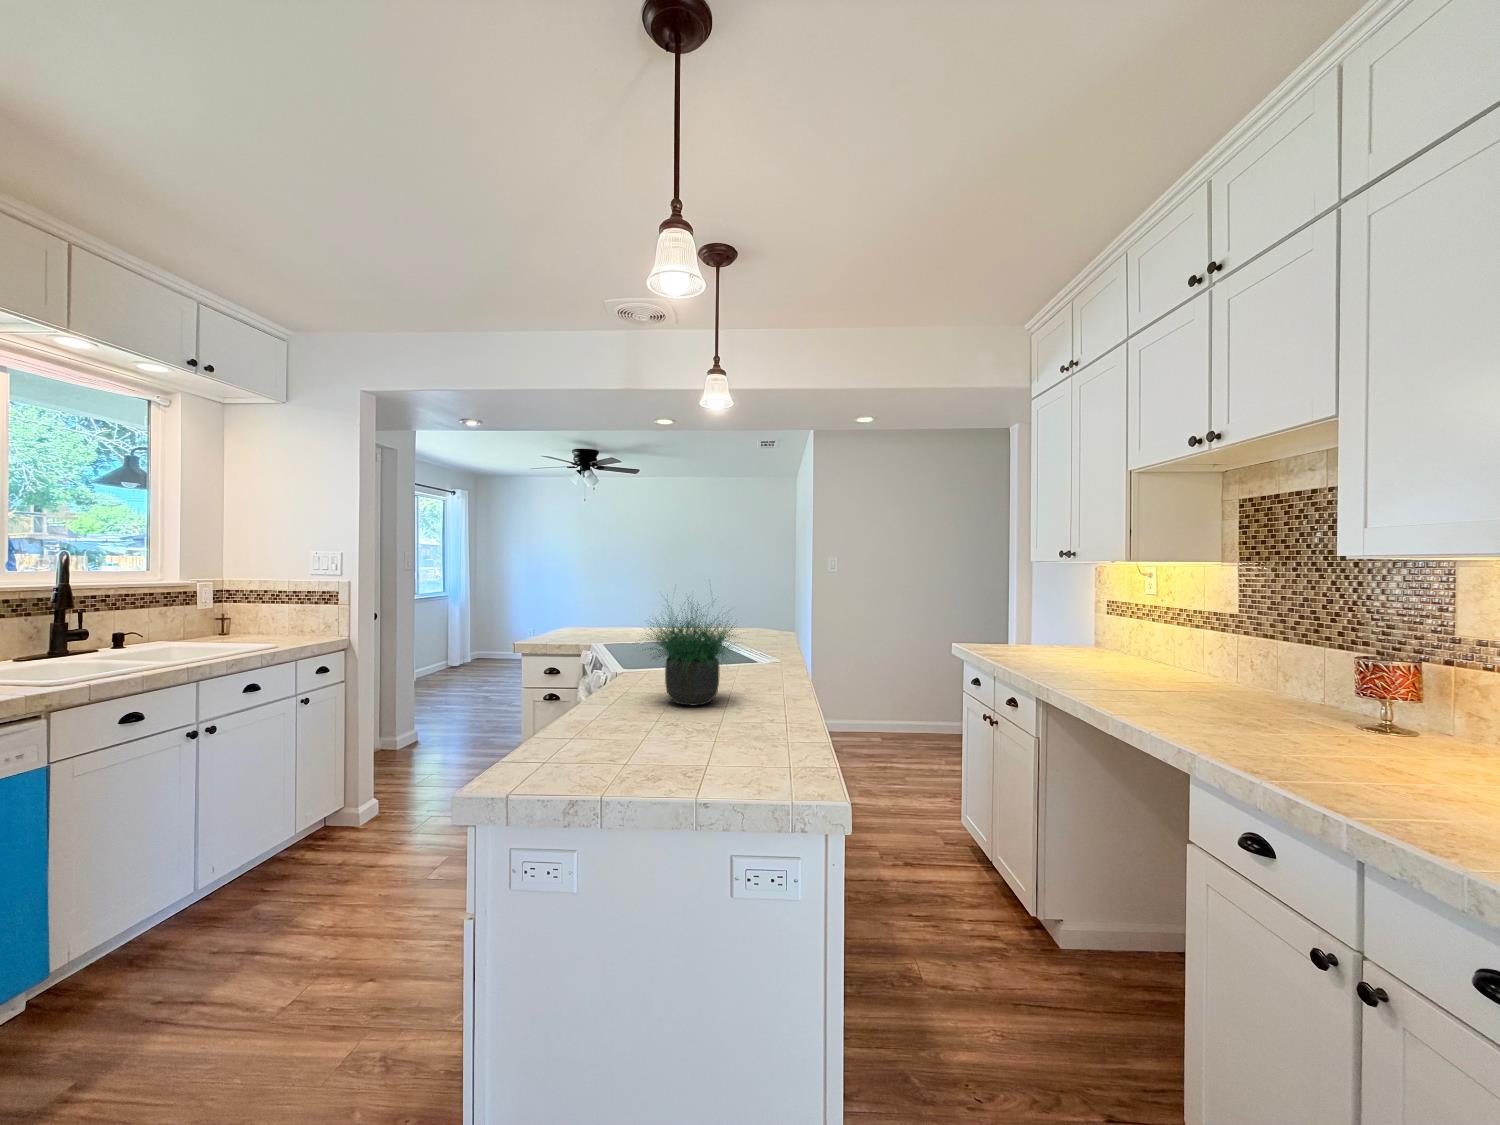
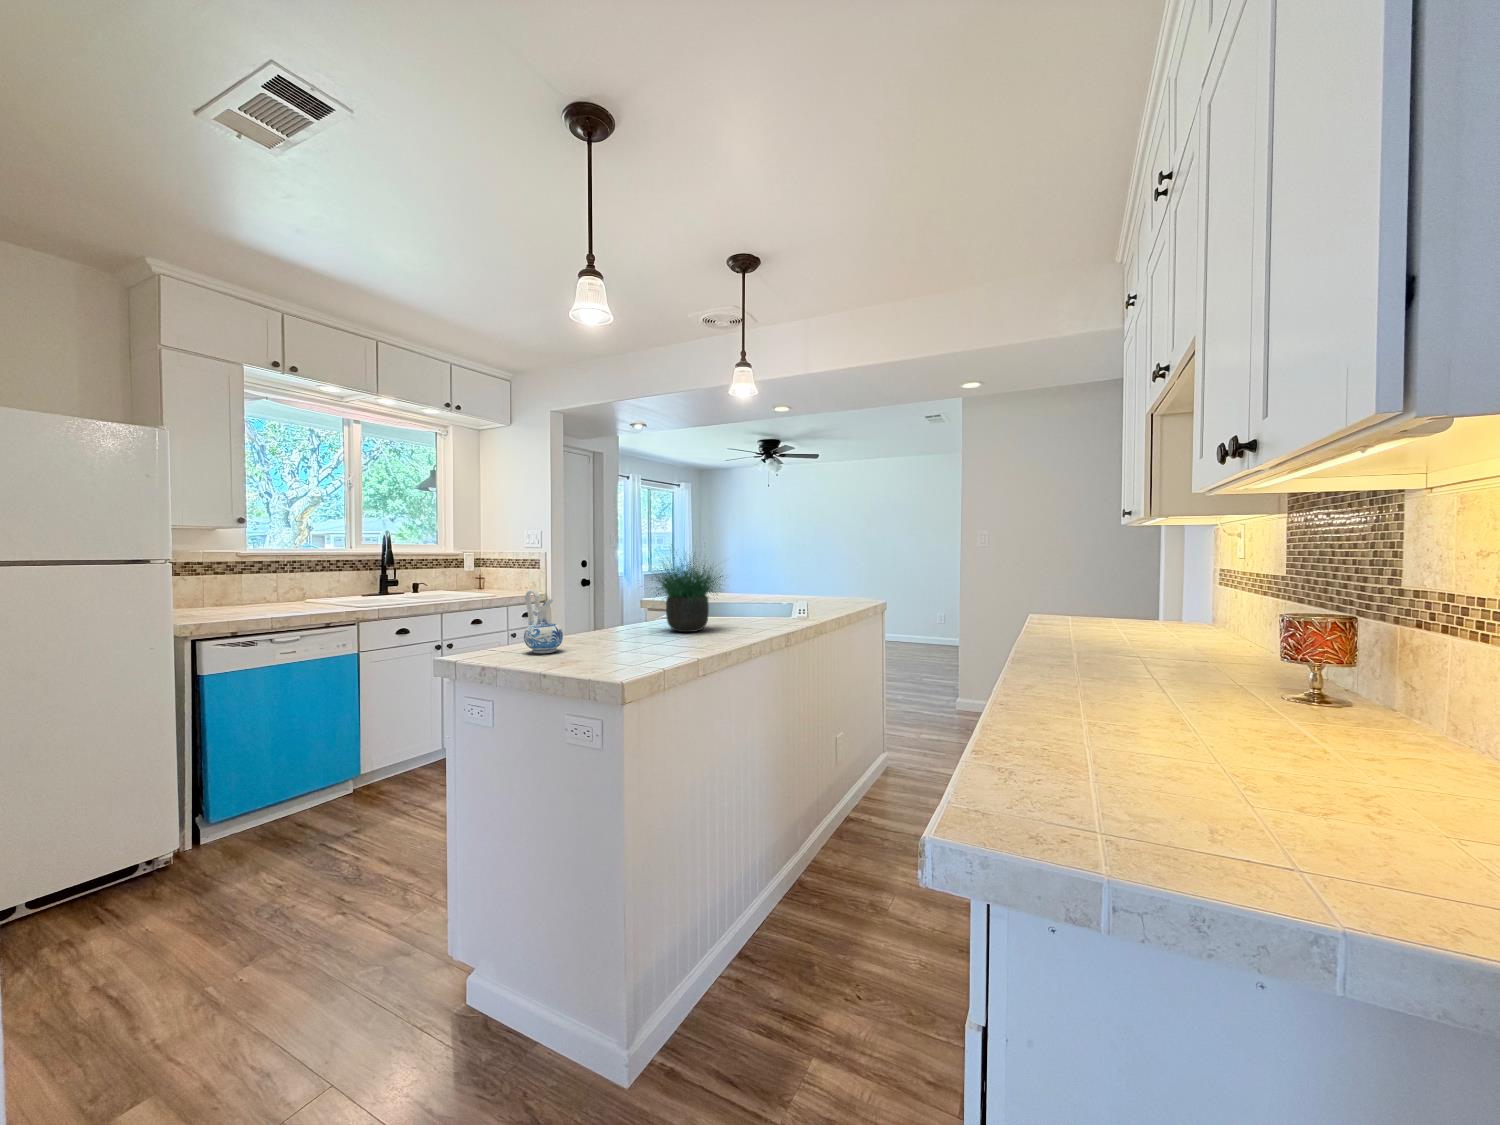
ceramic pitcher: none [549,672,606,767] -> present [524,590,563,653]

